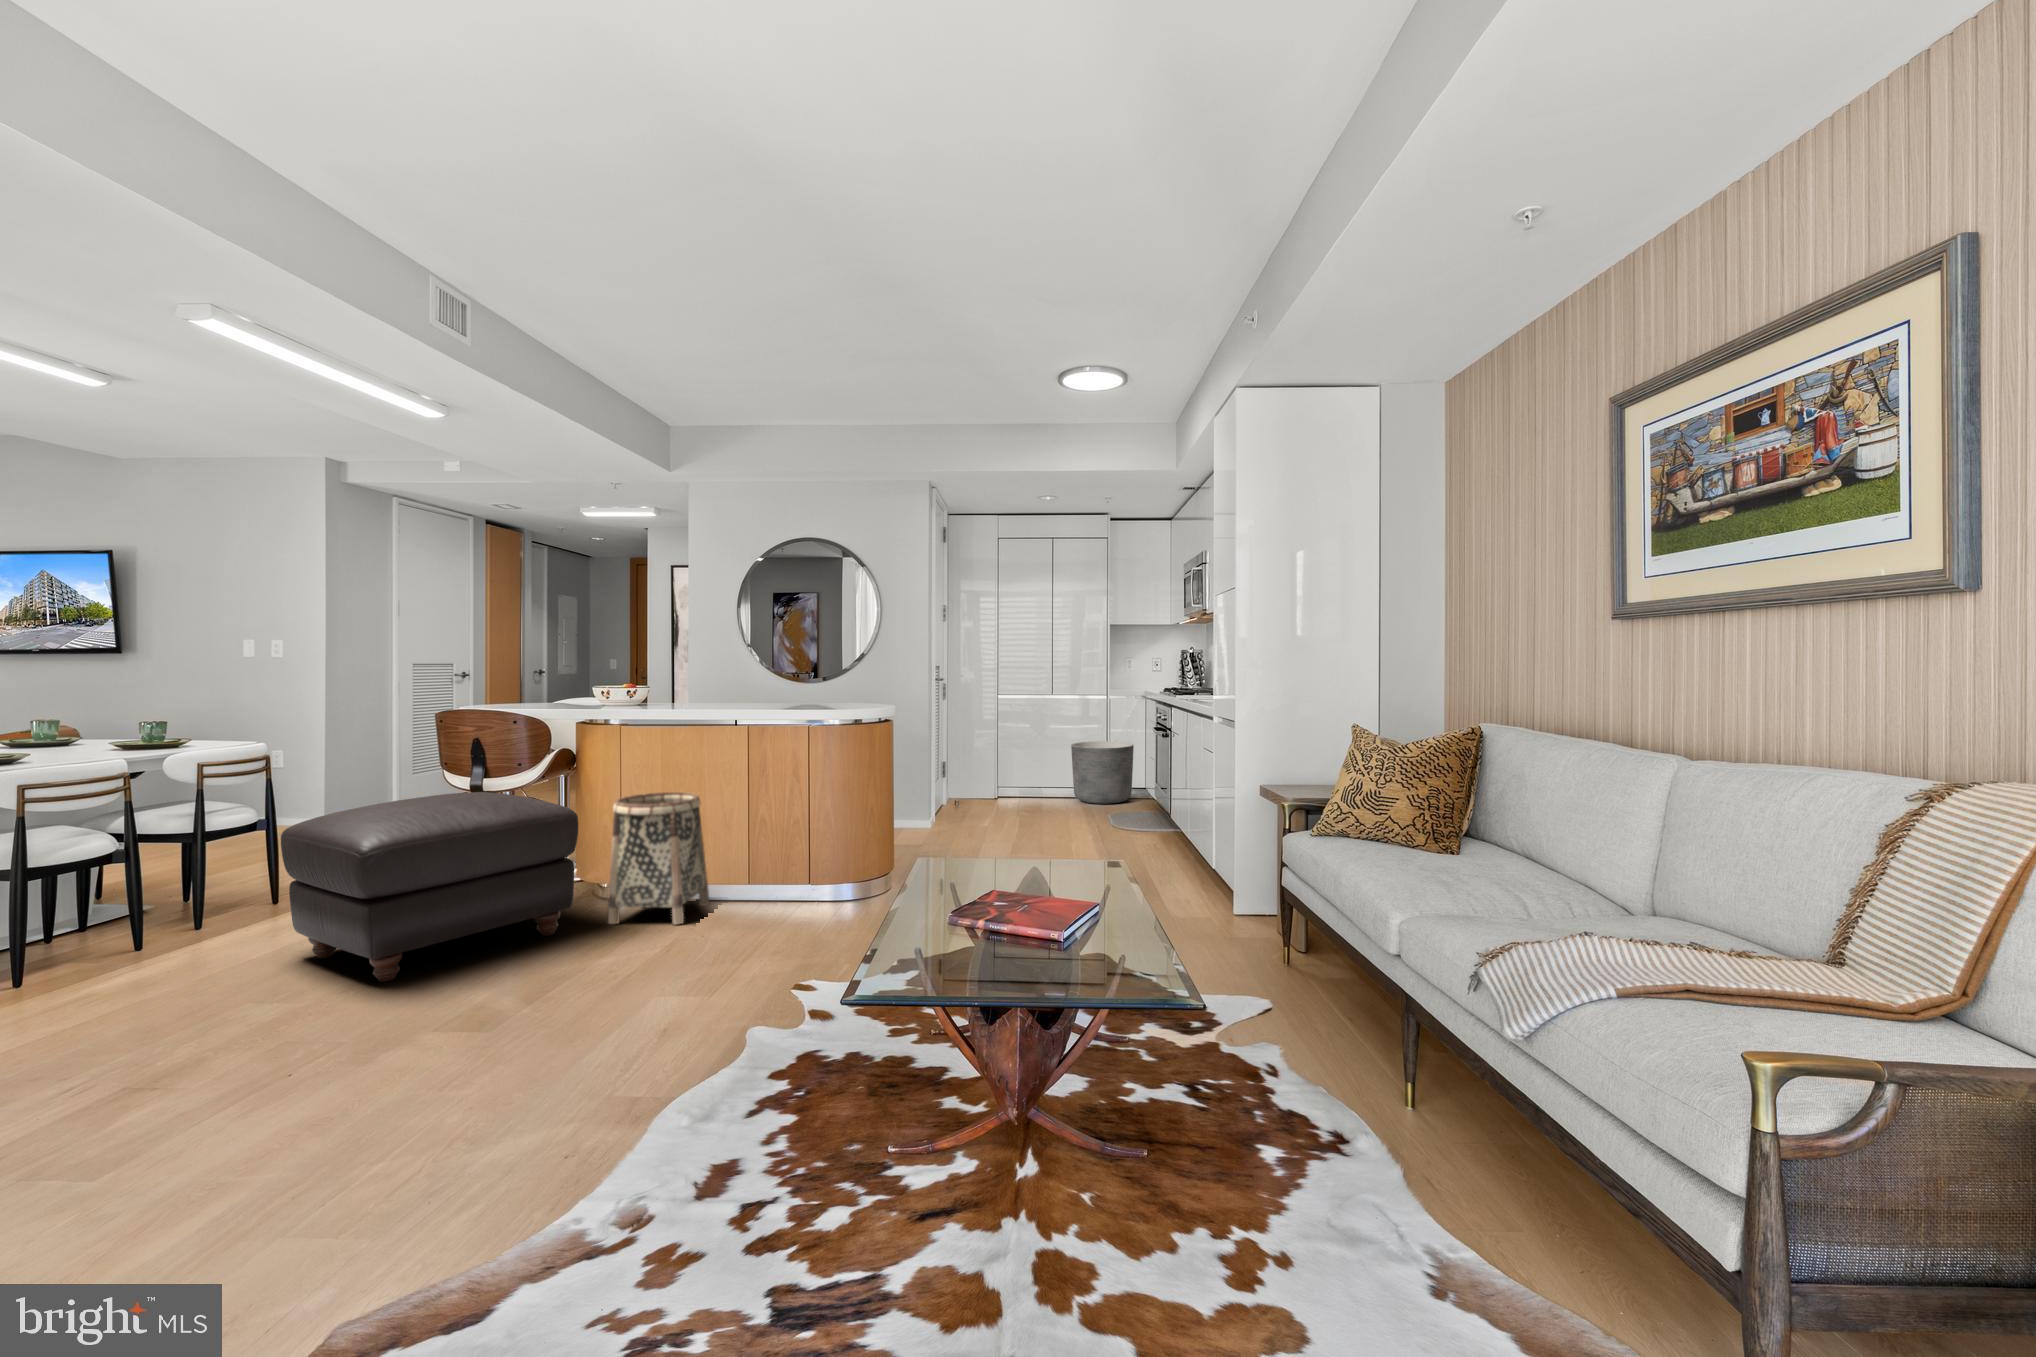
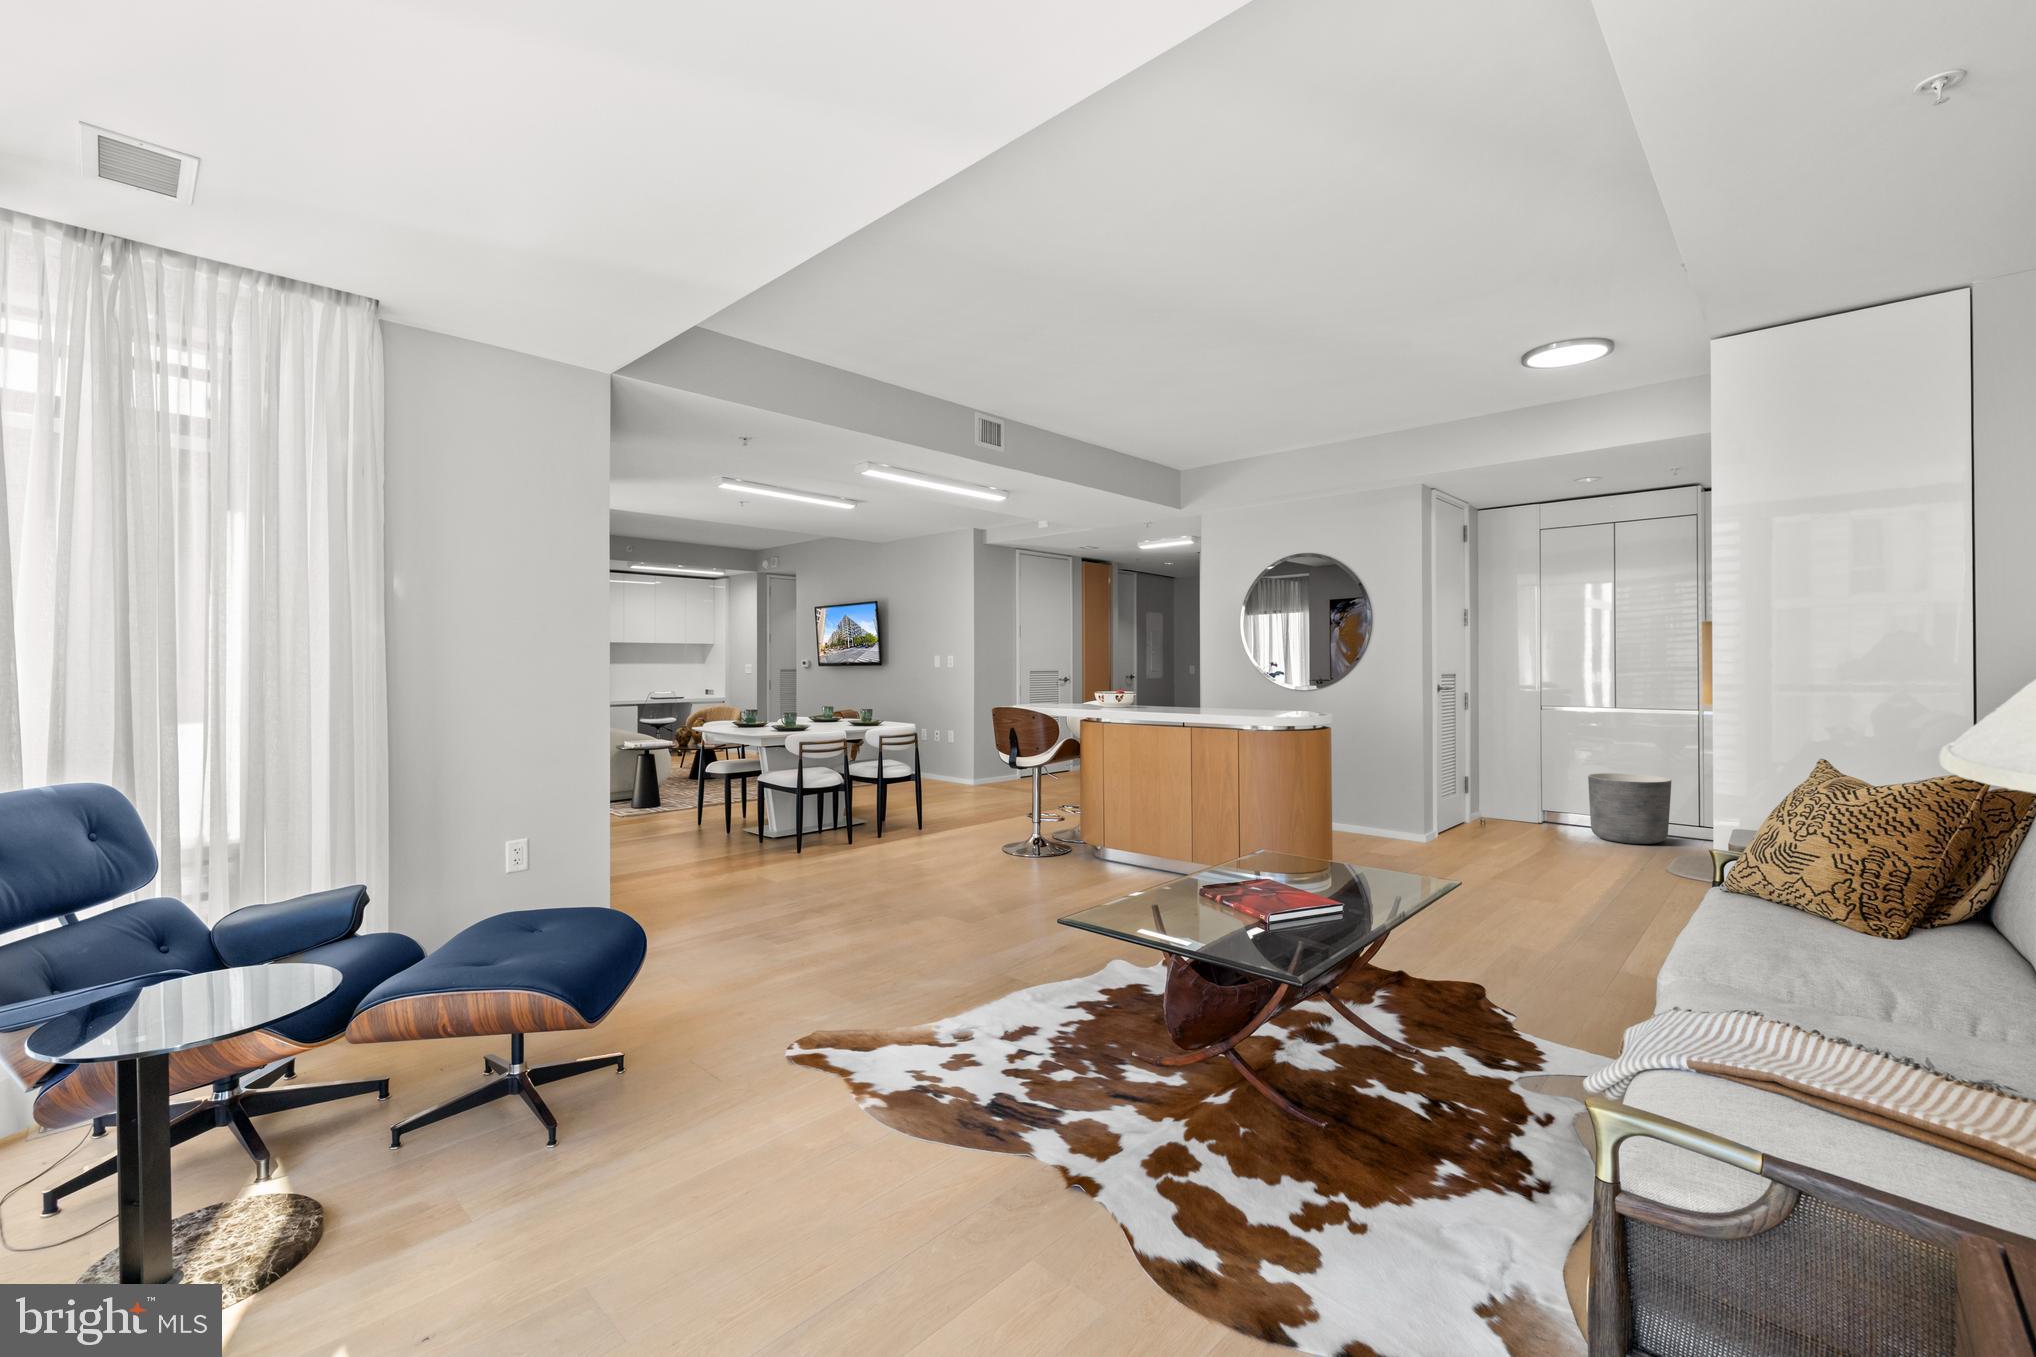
ottoman: present [281,792,578,982] -> none [902,767,1064,882]
basket: present [608,792,709,925] -> none [1084,778,1161,881]

